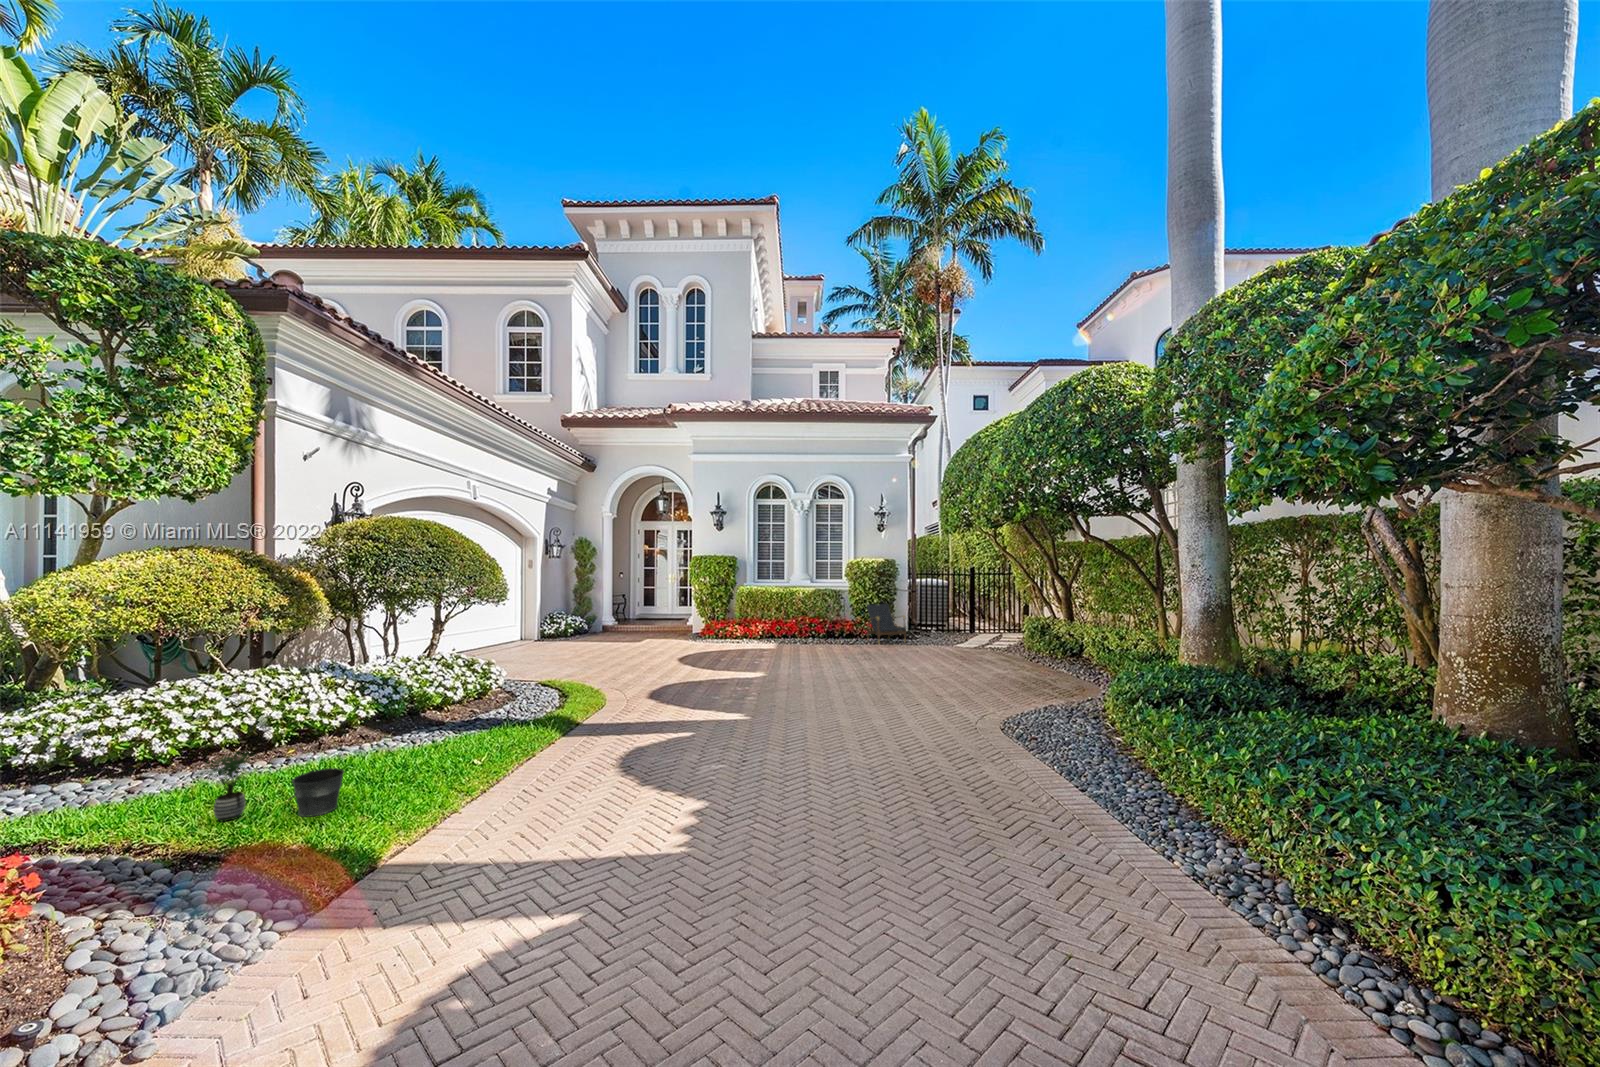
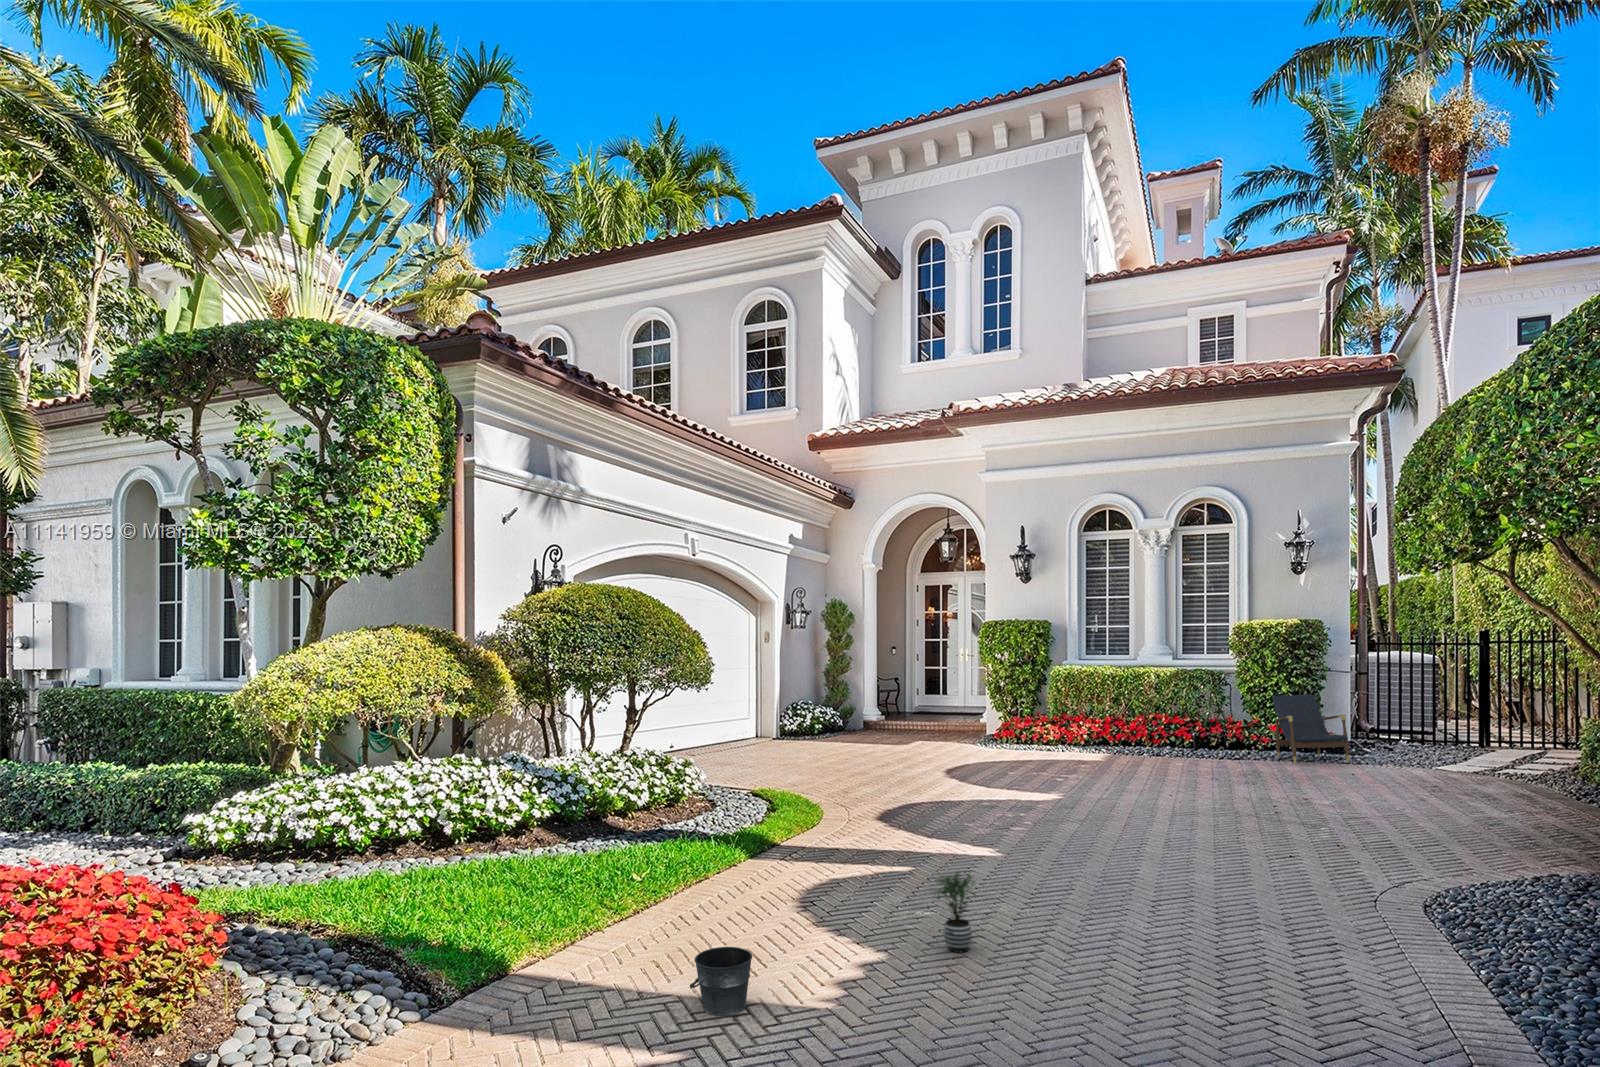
potted plant: present [198,752,250,822] -> present [931,872,975,953]
bucket: present [288,768,344,817] -> present [690,947,753,1015]

